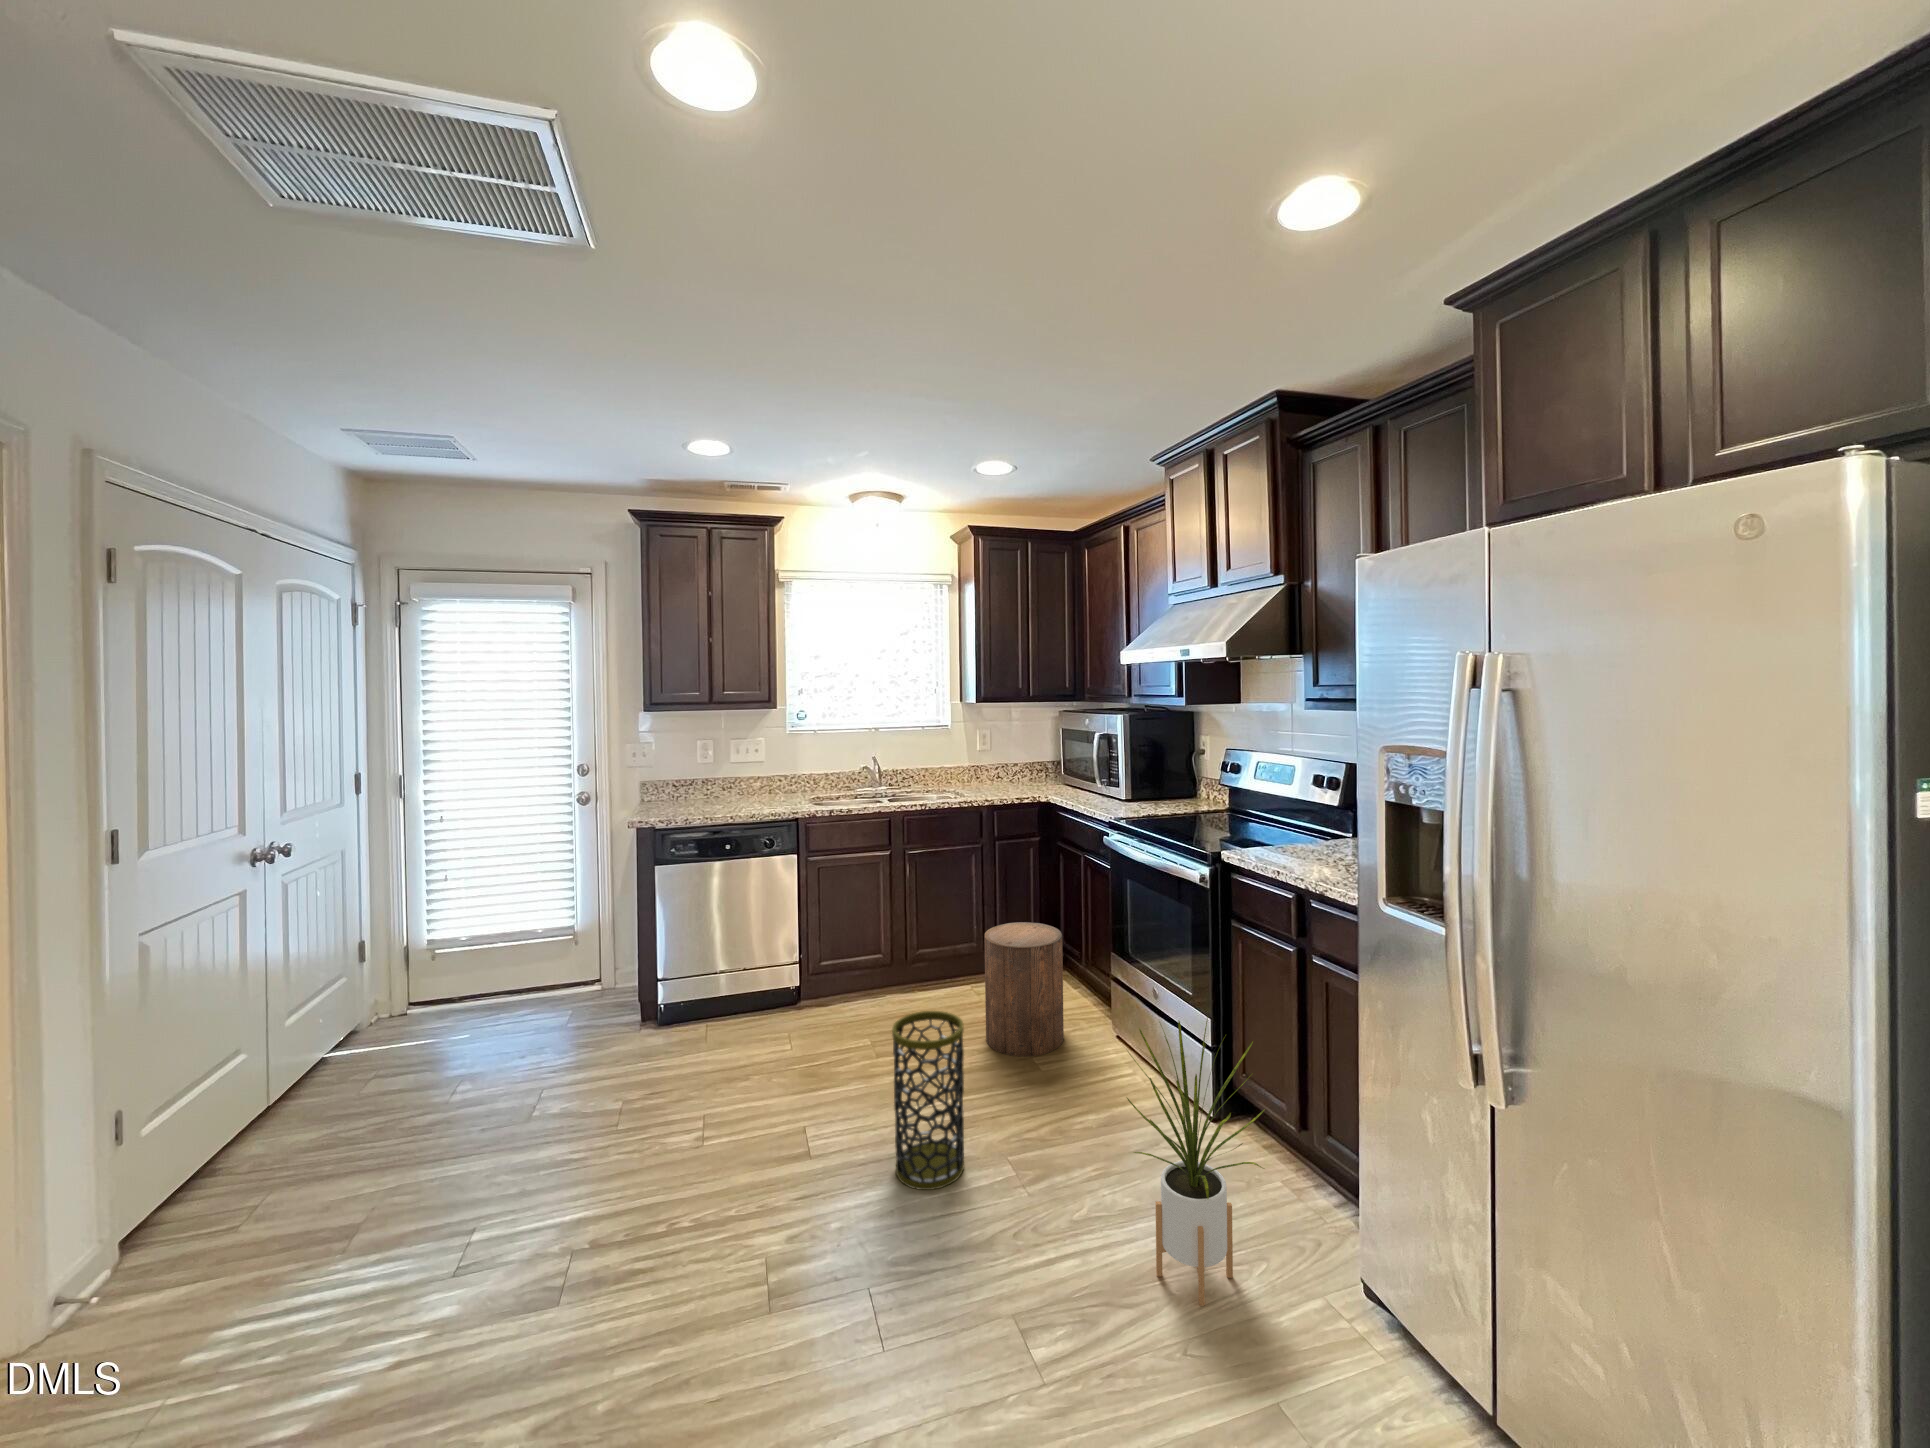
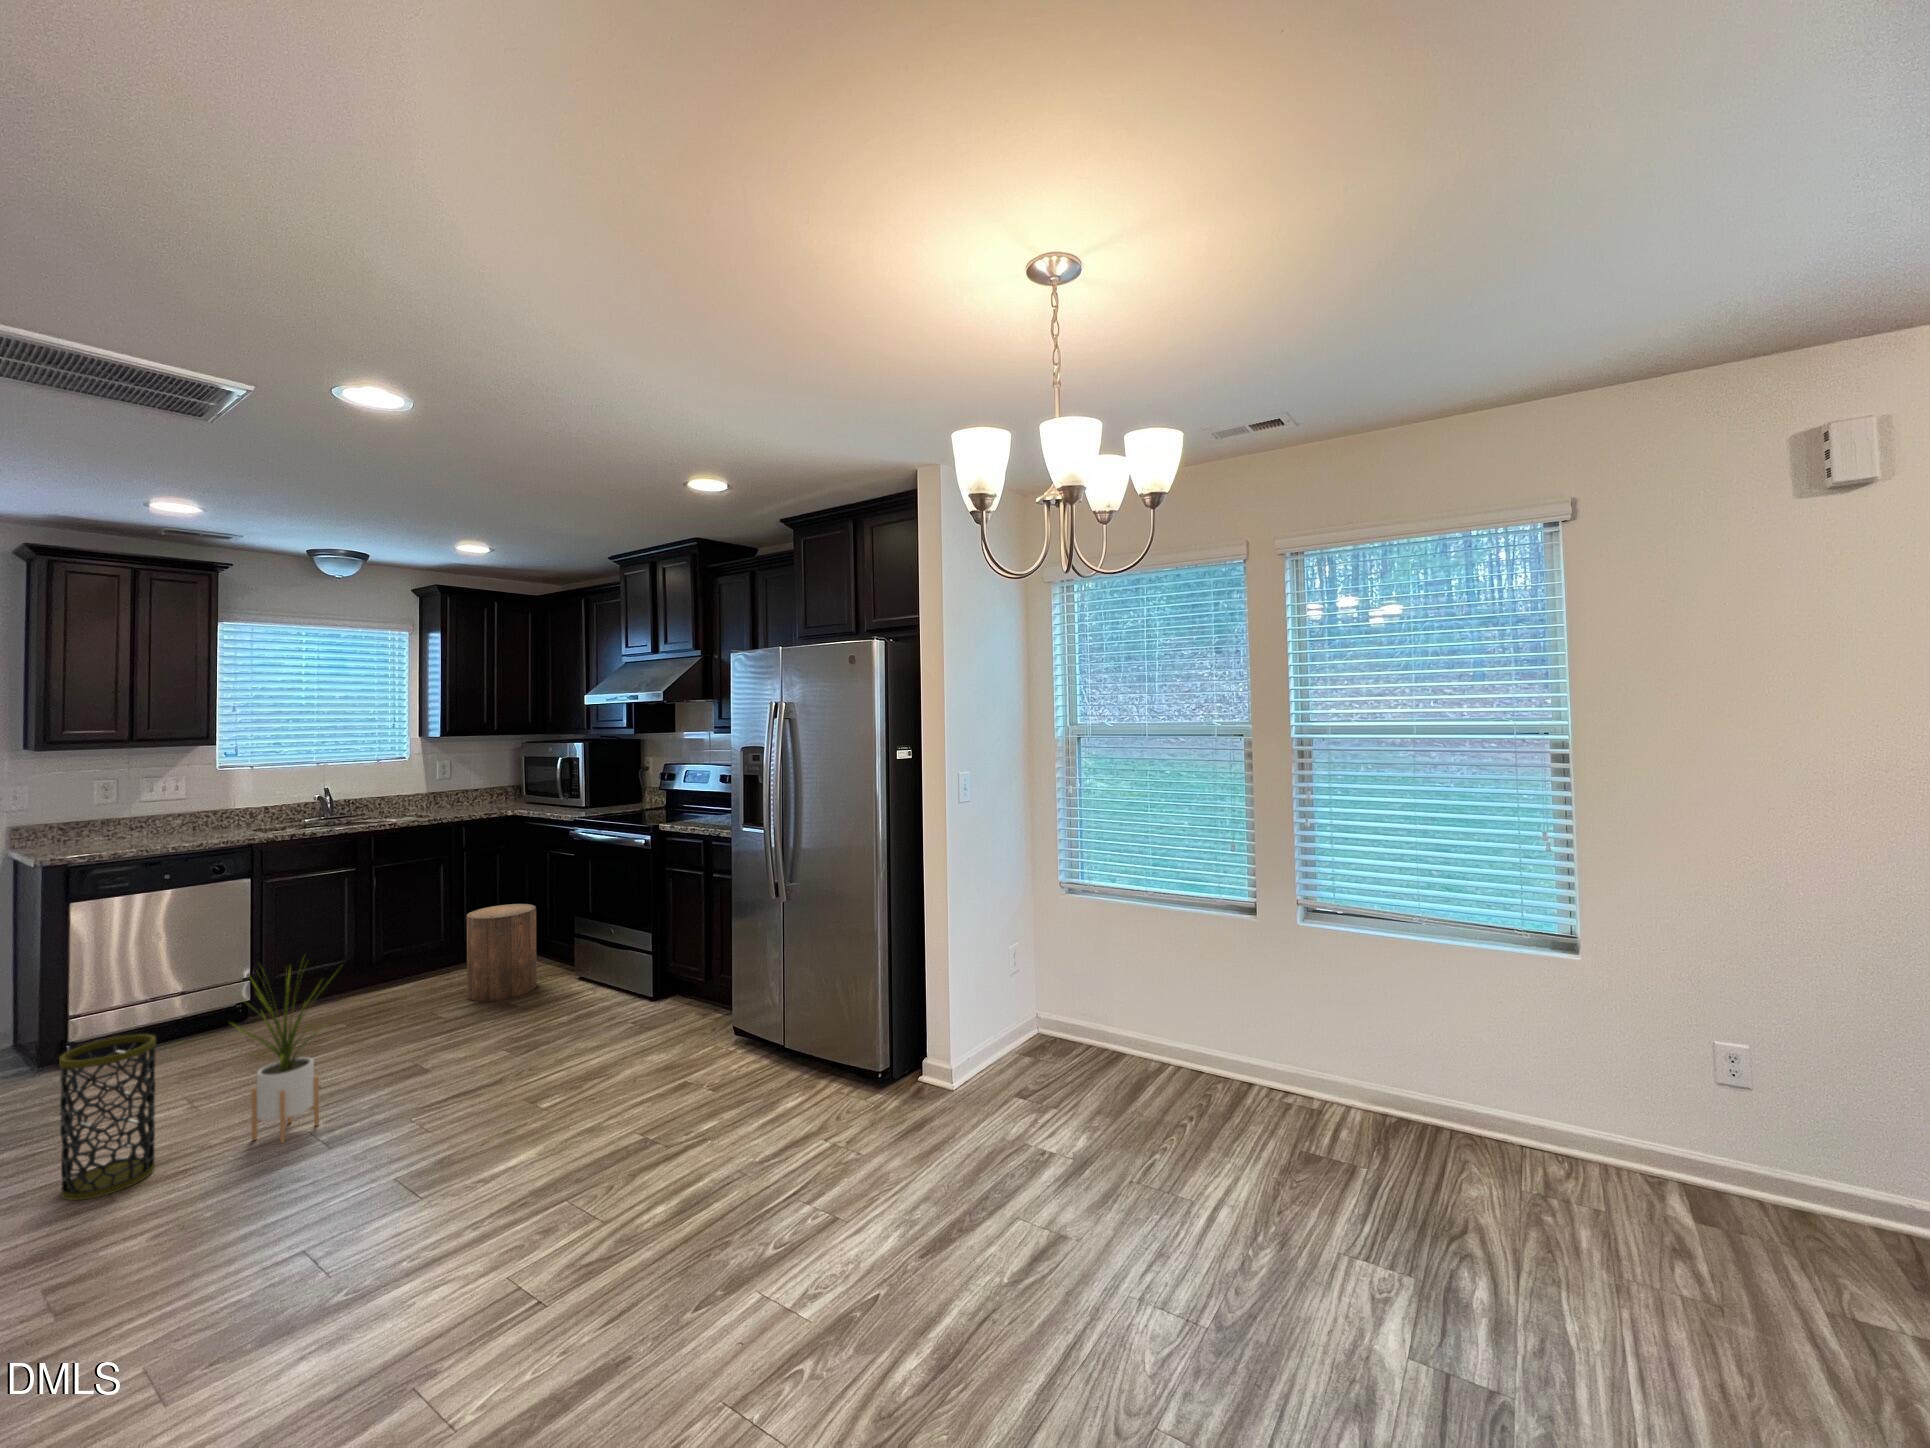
trash can: present [892,1011,964,1190] -> present [59,1034,156,1200]
house plant: present [1127,1017,1264,1306] -> present [233,967,331,1143]

